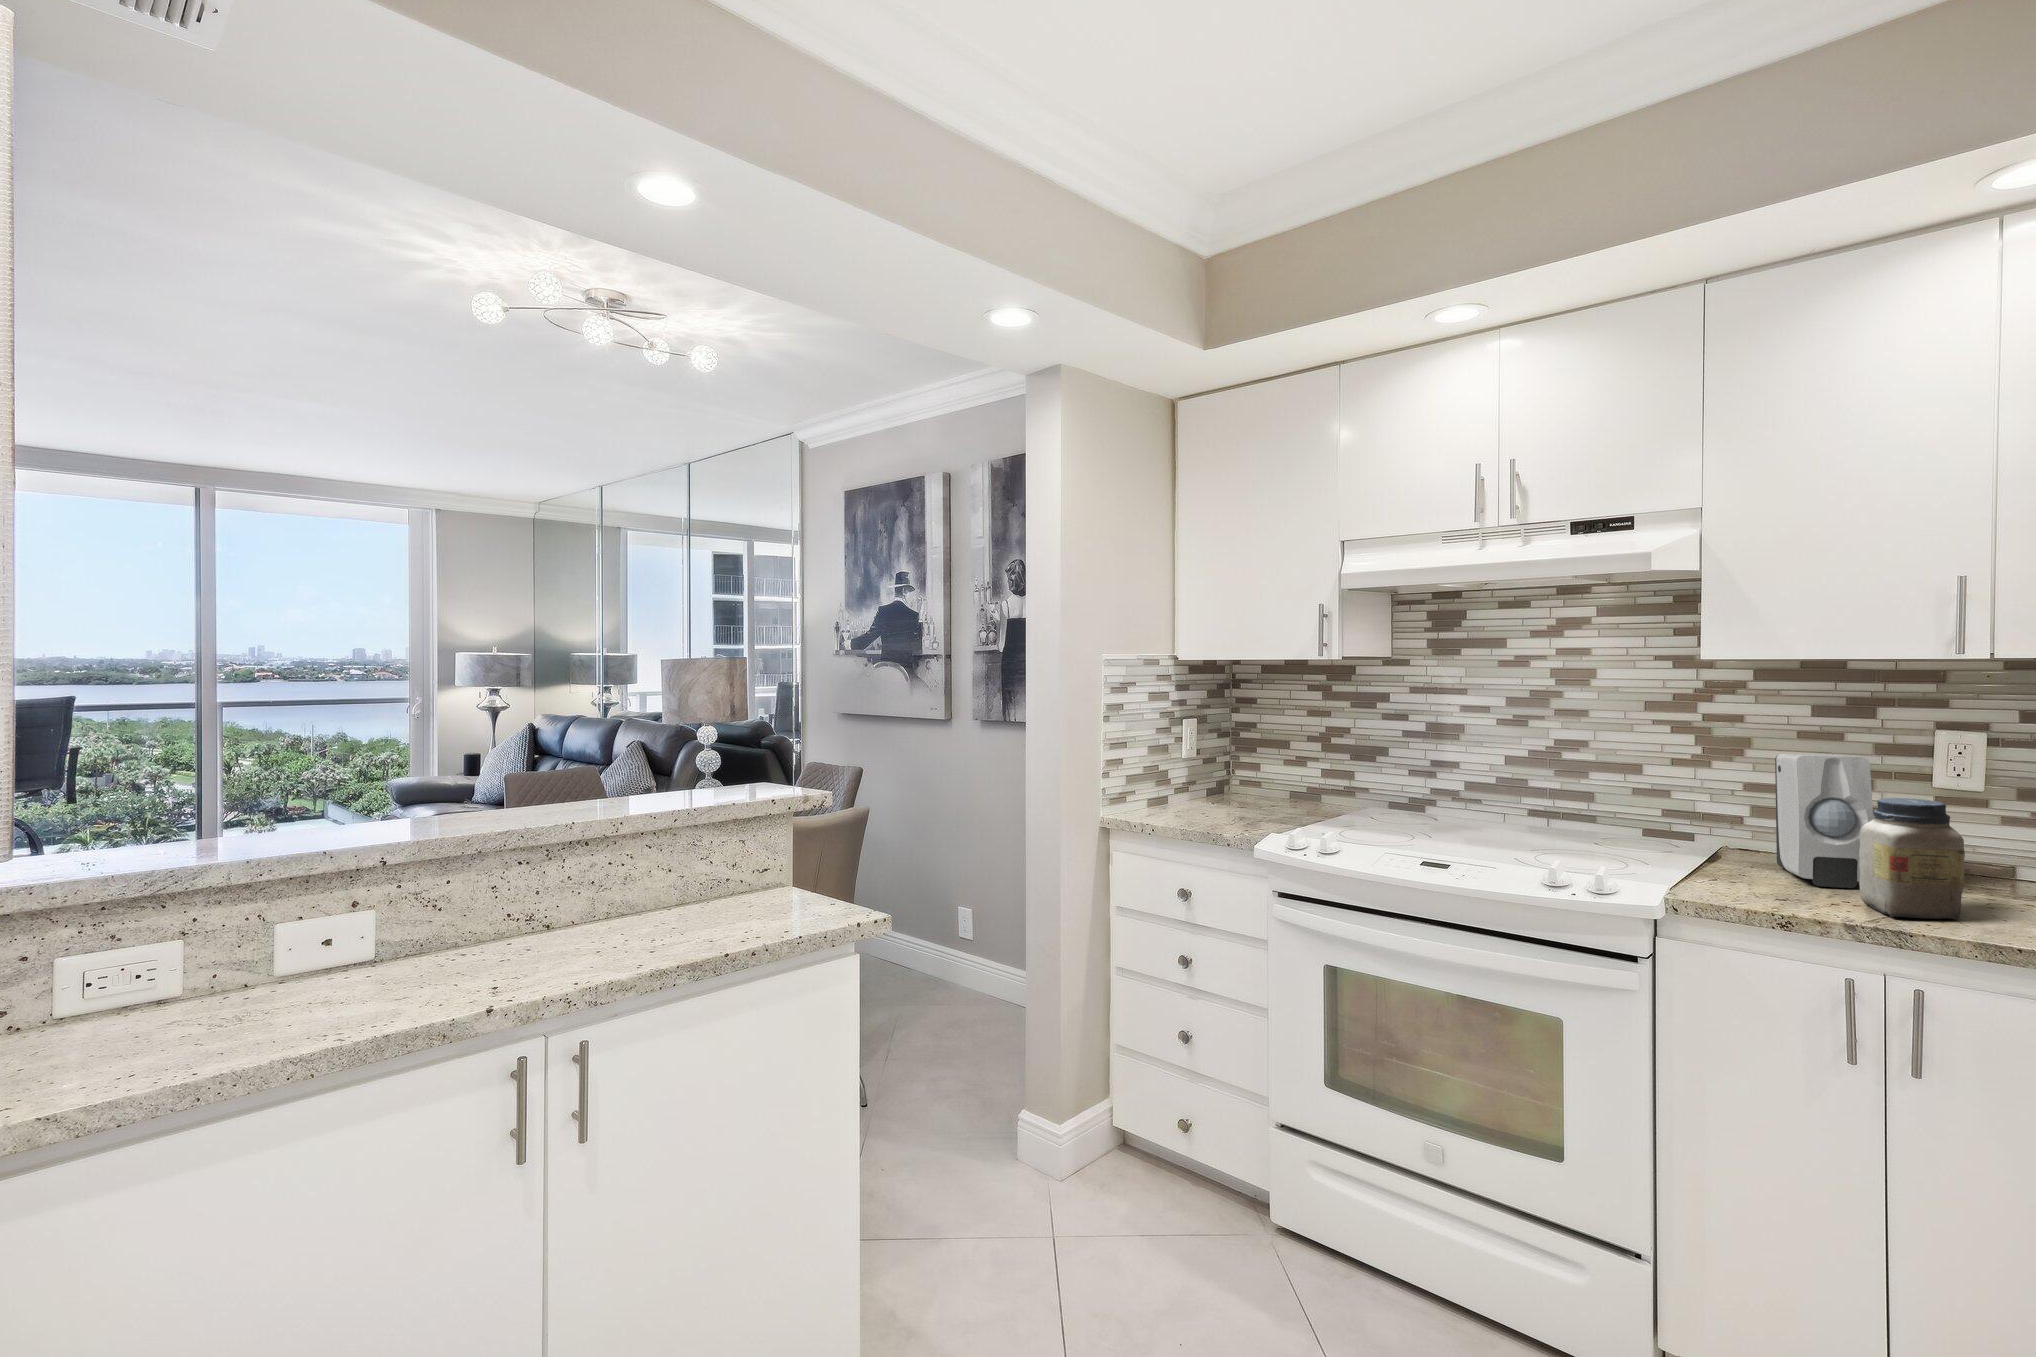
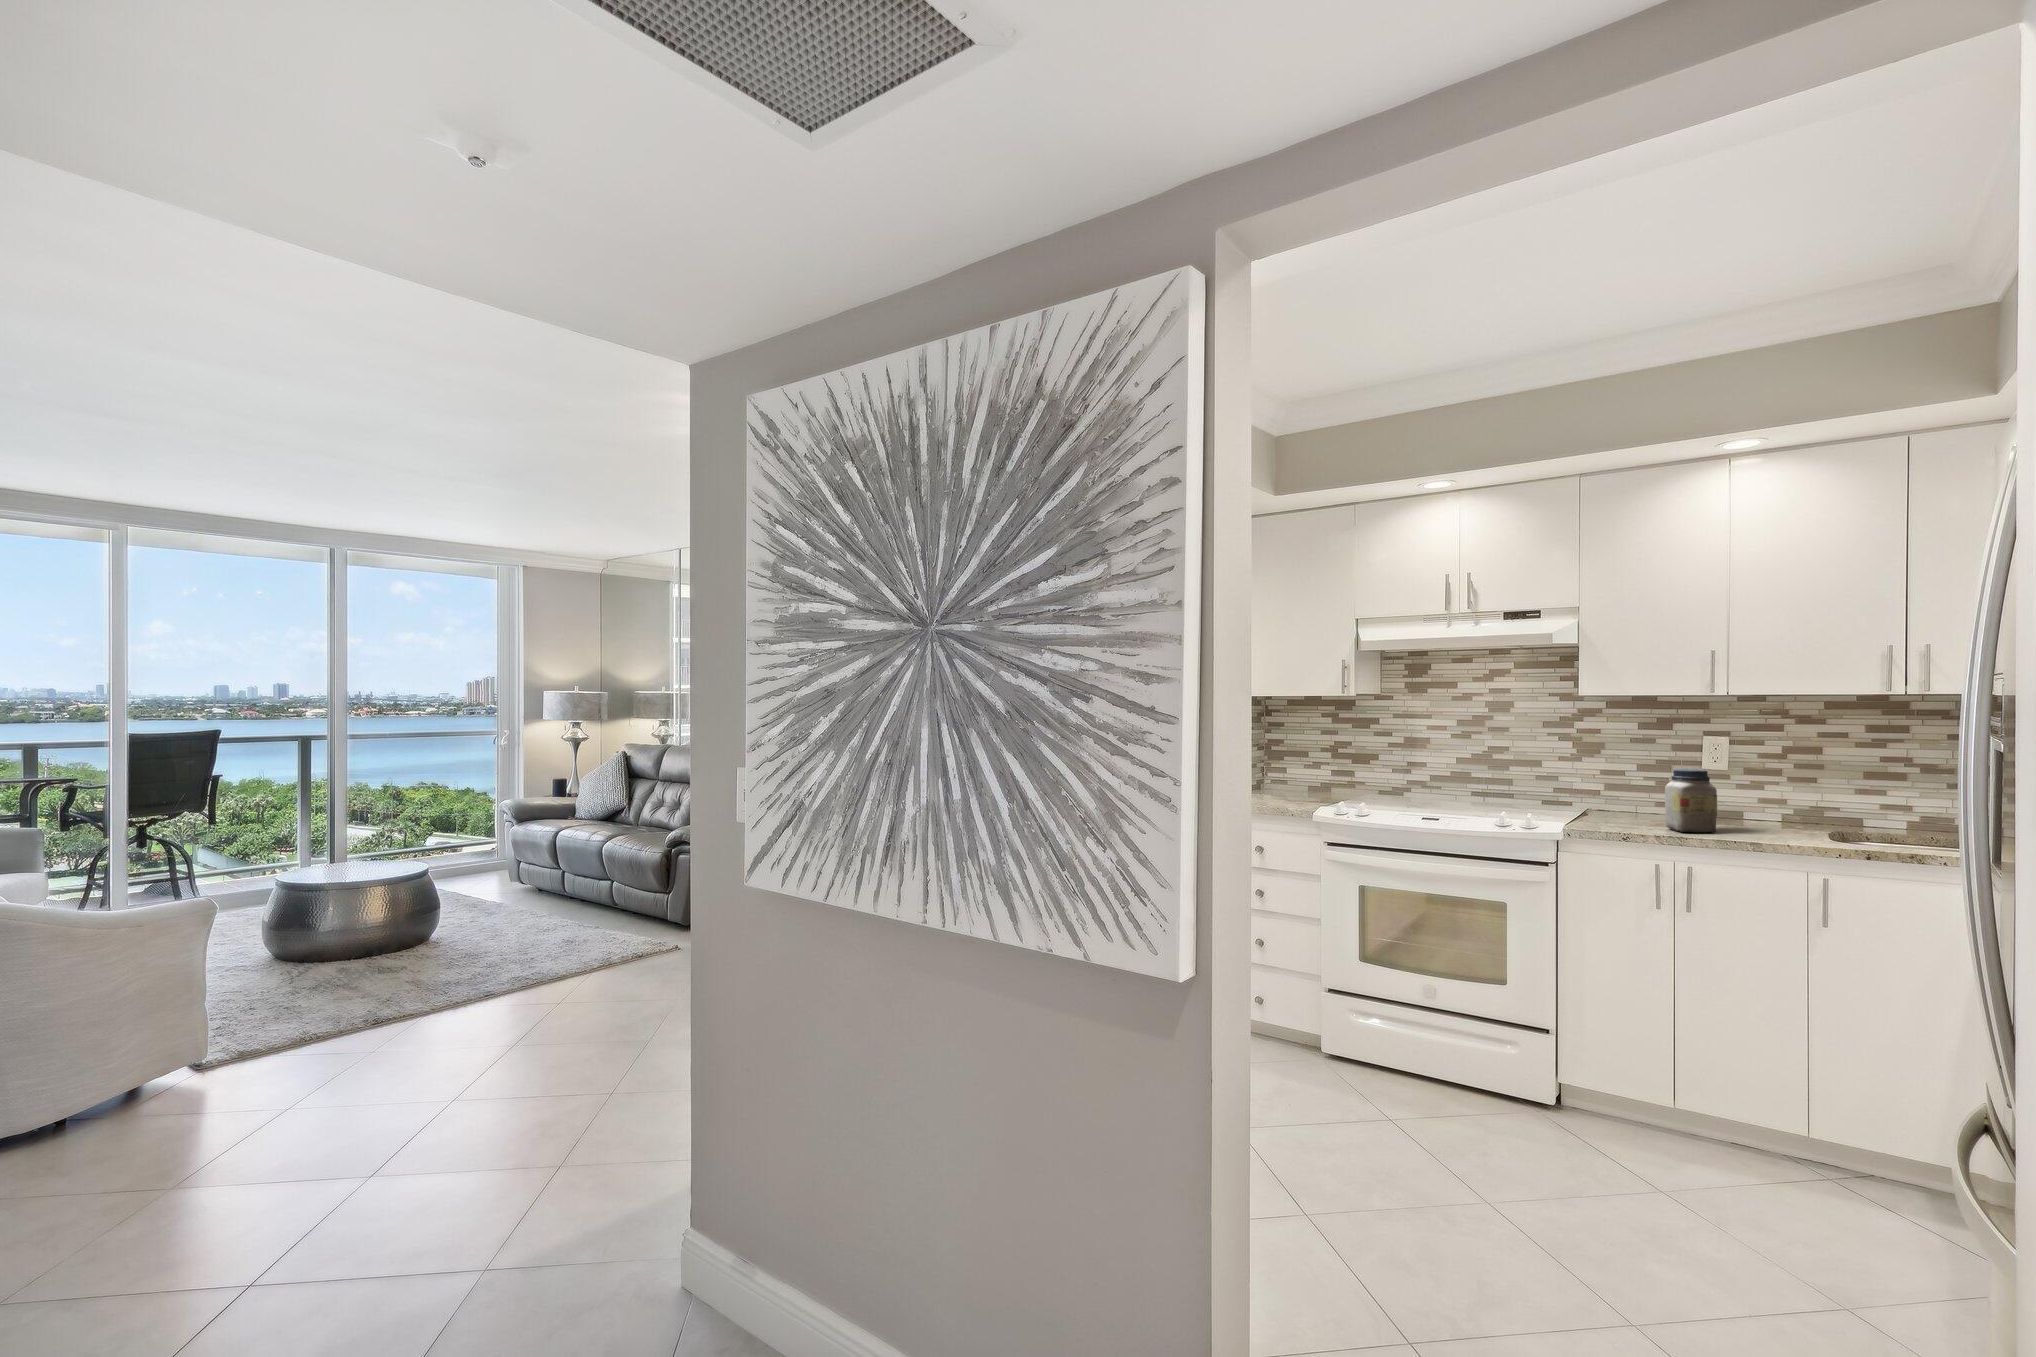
soap dispenser: present [1775,754,1873,888] -> none [1619,749,1672,823]

